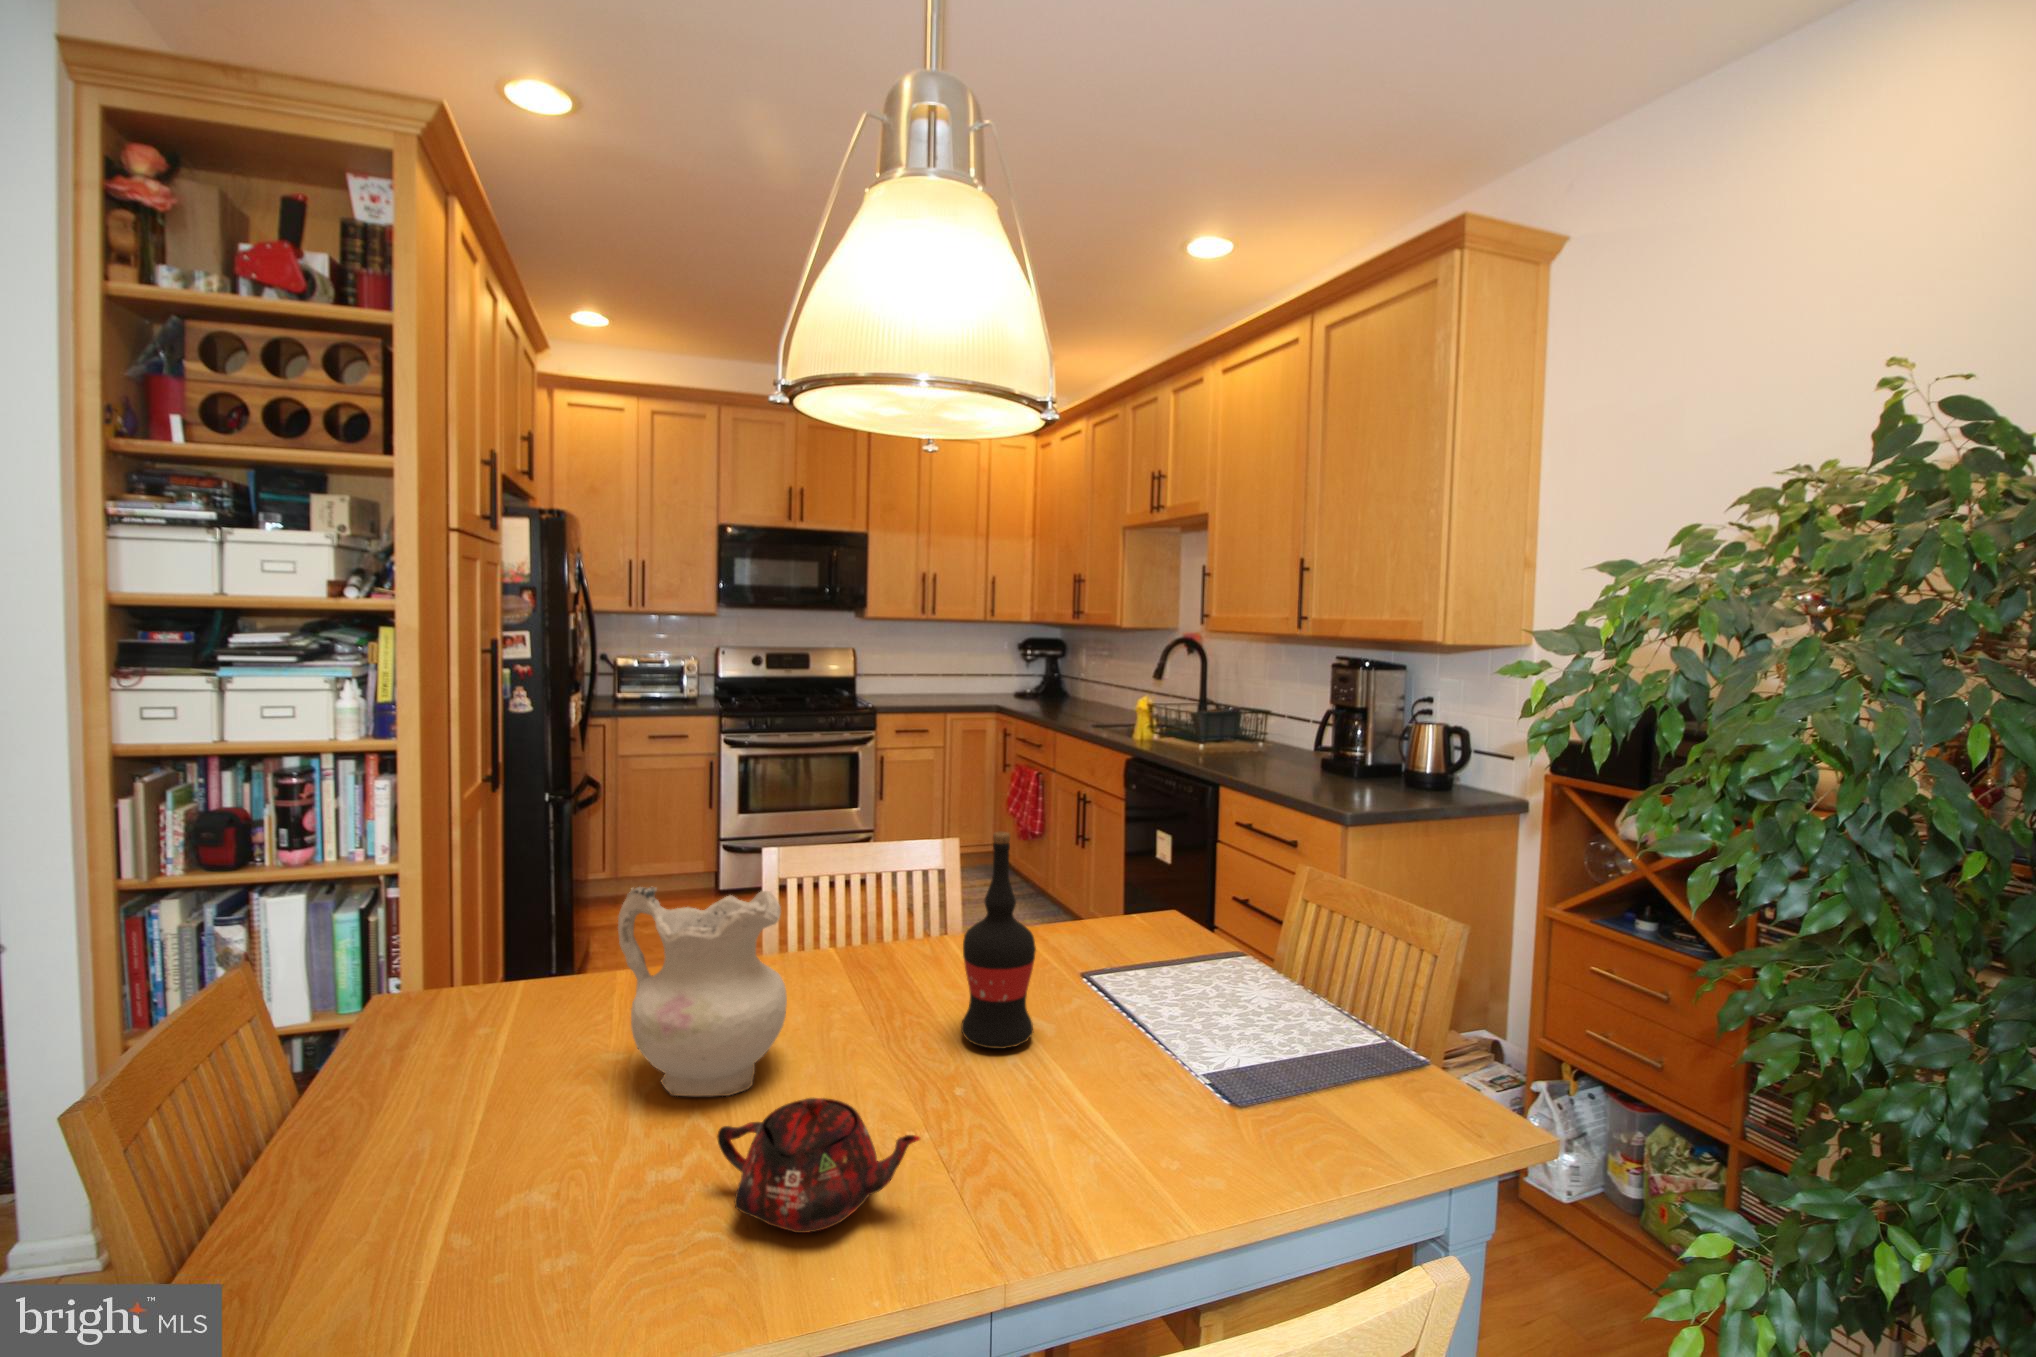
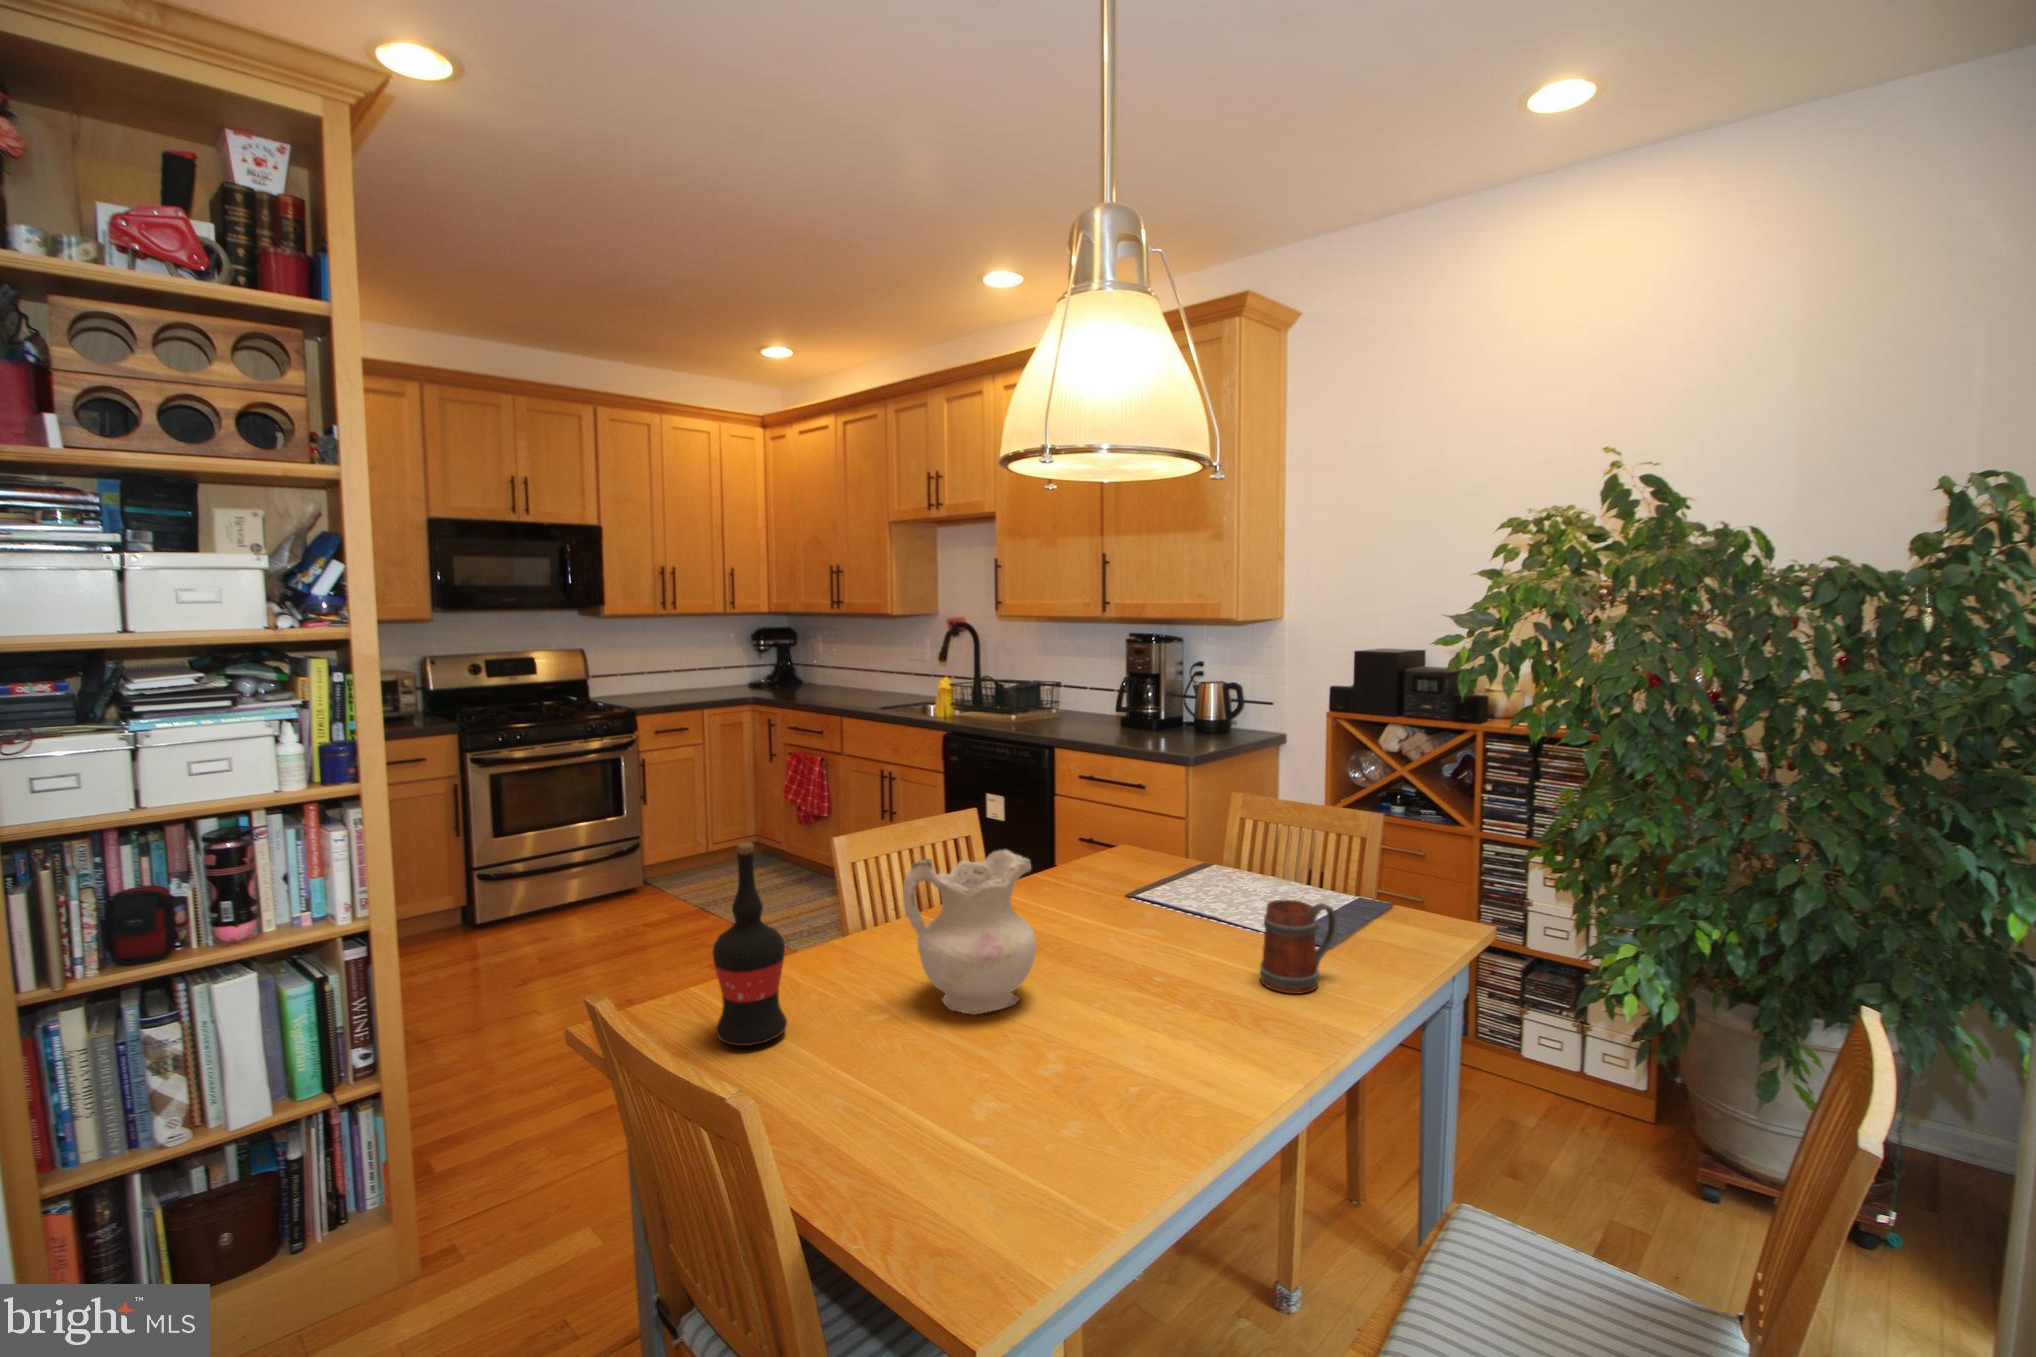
wine bottle: present [961,832,1036,1049] -> present [712,842,787,1046]
mug: none [1067,1032,1196,1188] -> present [1260,900,1337,994]
teapot: present [718,1098,920,1233] -> none [1094,966,1233,1054]

